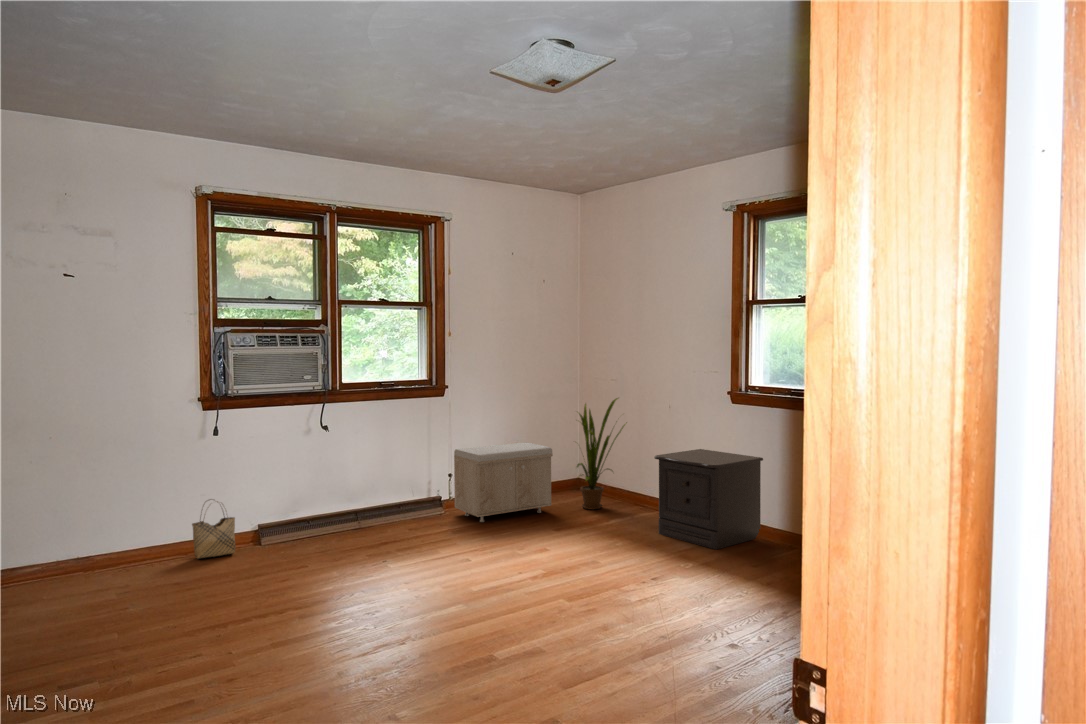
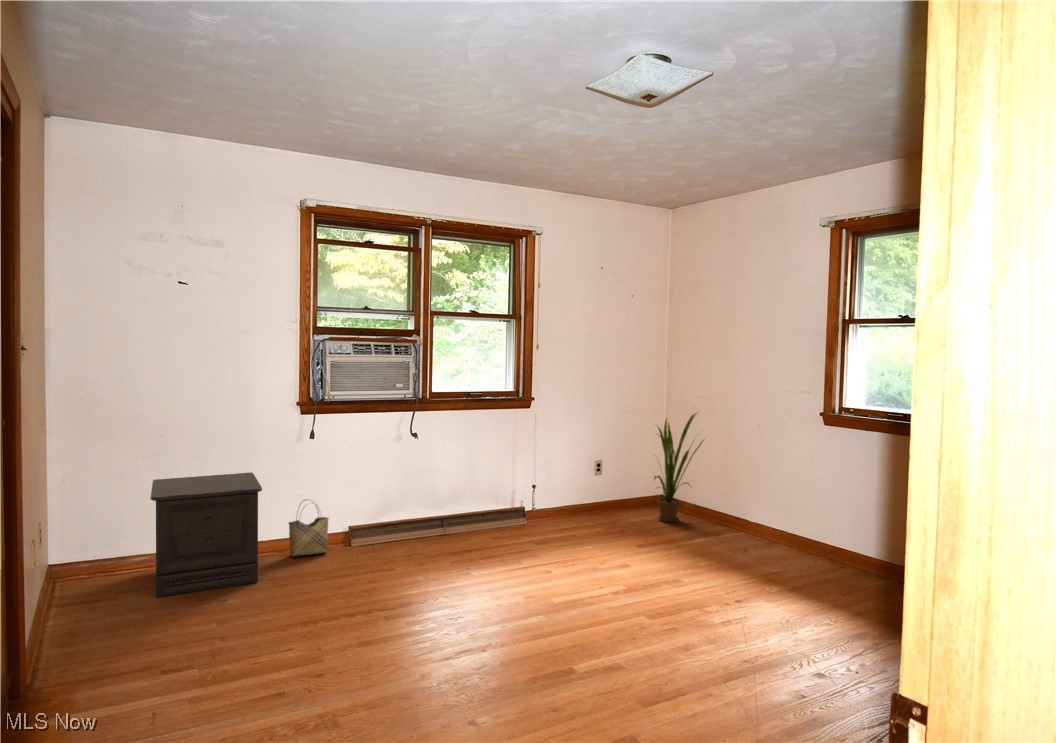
storage bench: present [454,442,553,522] -> none [535,453,632,530]
nightstand: present [654,449,763,549] -> present [151,472,262,597]

